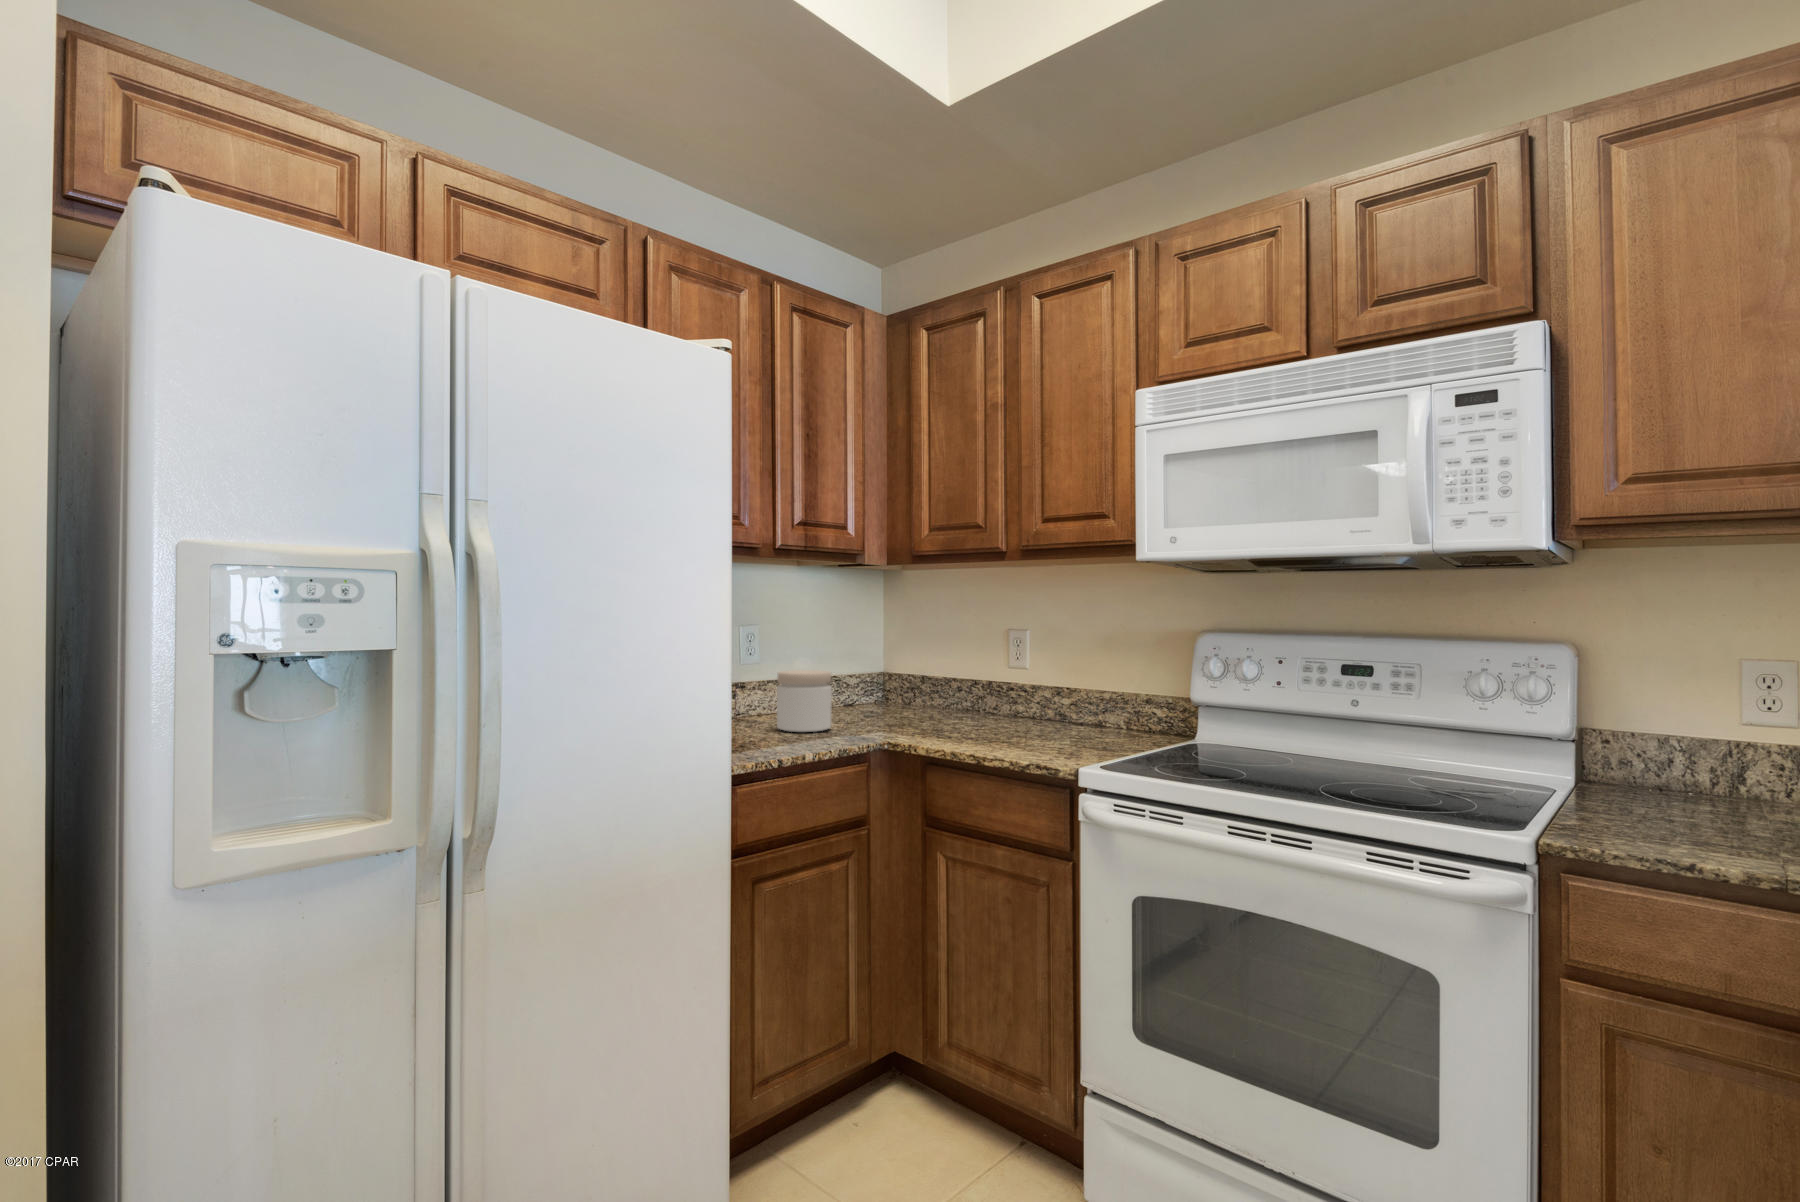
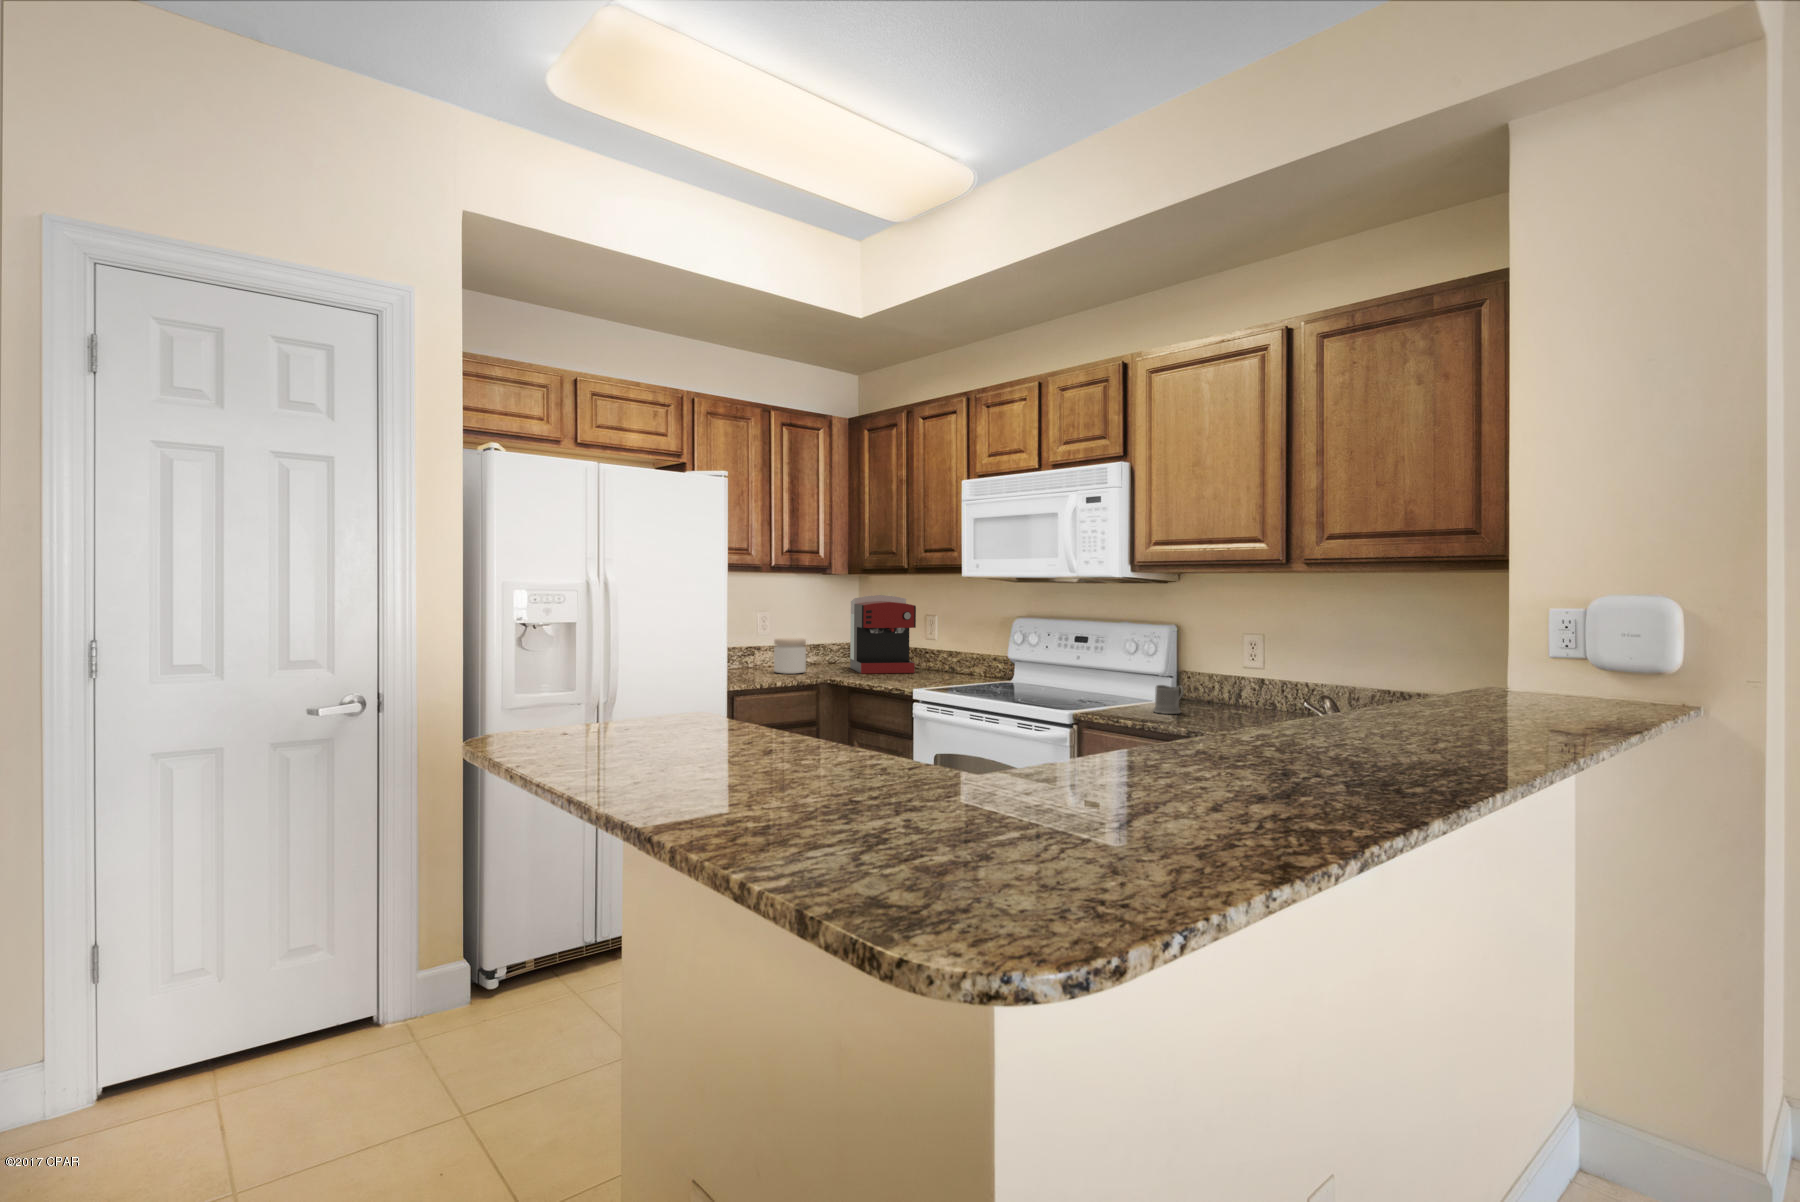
coffee maker: none [890,599,1008,728] -> present [850,595,916,673]
mug: none [1642,767,1743,832] -> present [1153,685,1183,714]

